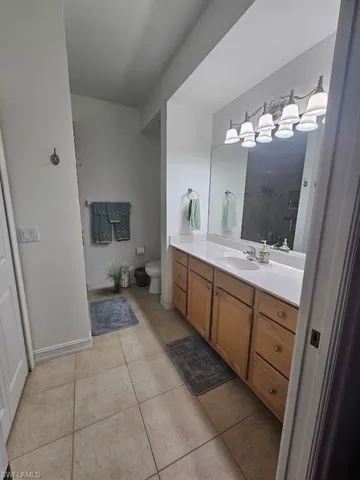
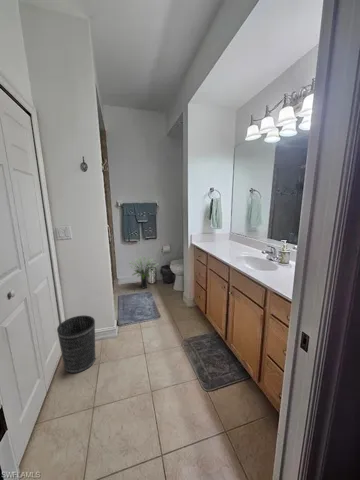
wastebasket: none [25,327,71,394] -> present [57,315,95,373]

